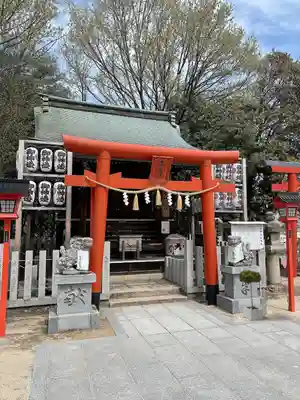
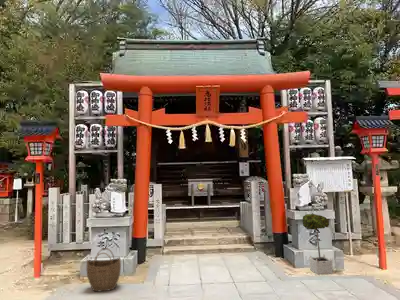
woven basket: none [58,299,89,339] -> present [87,248,121,292]

